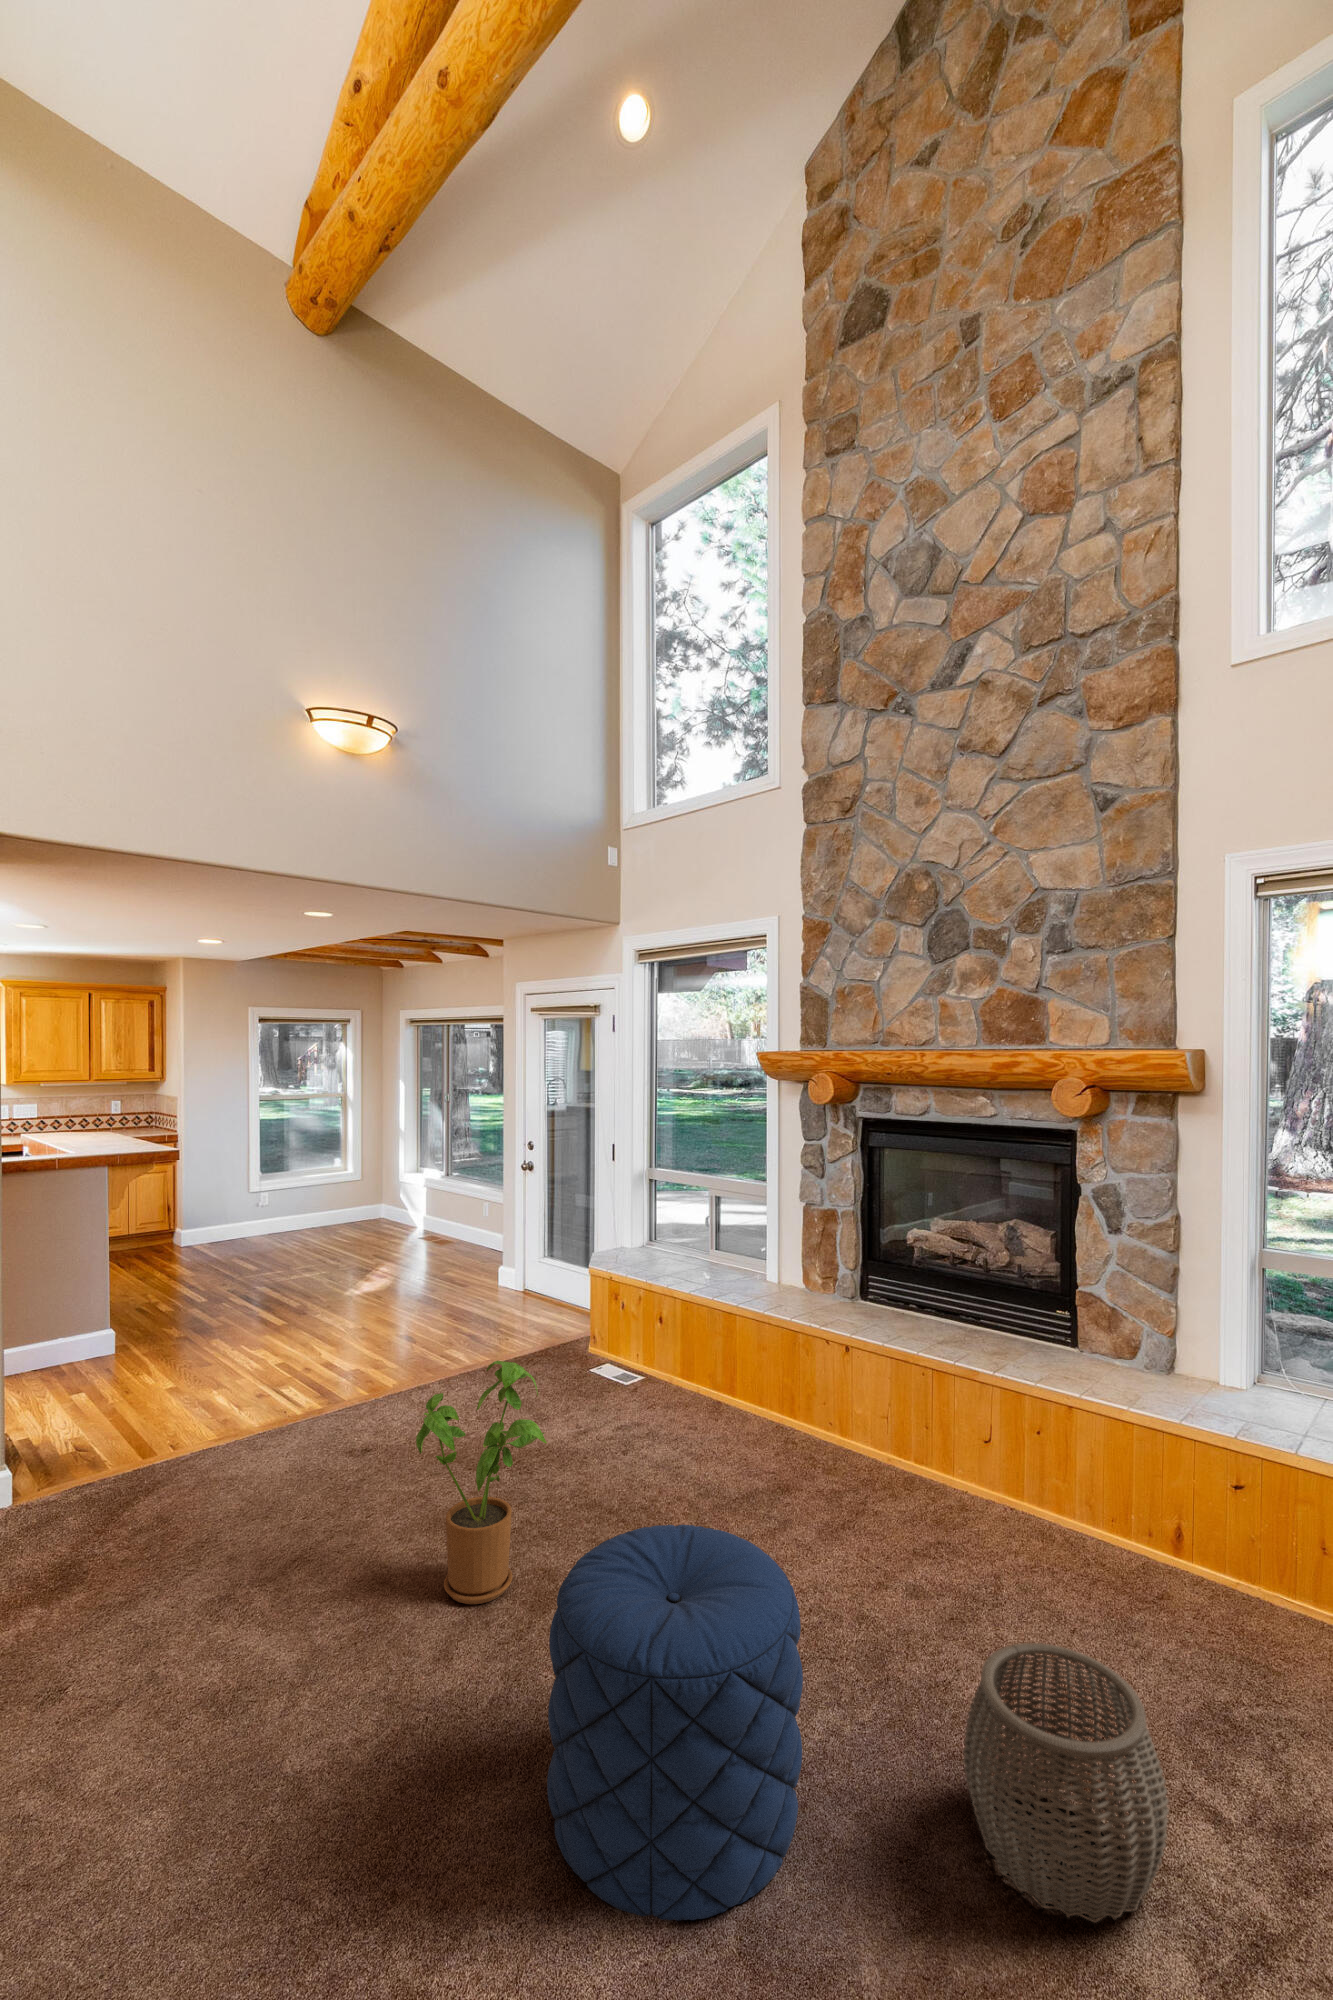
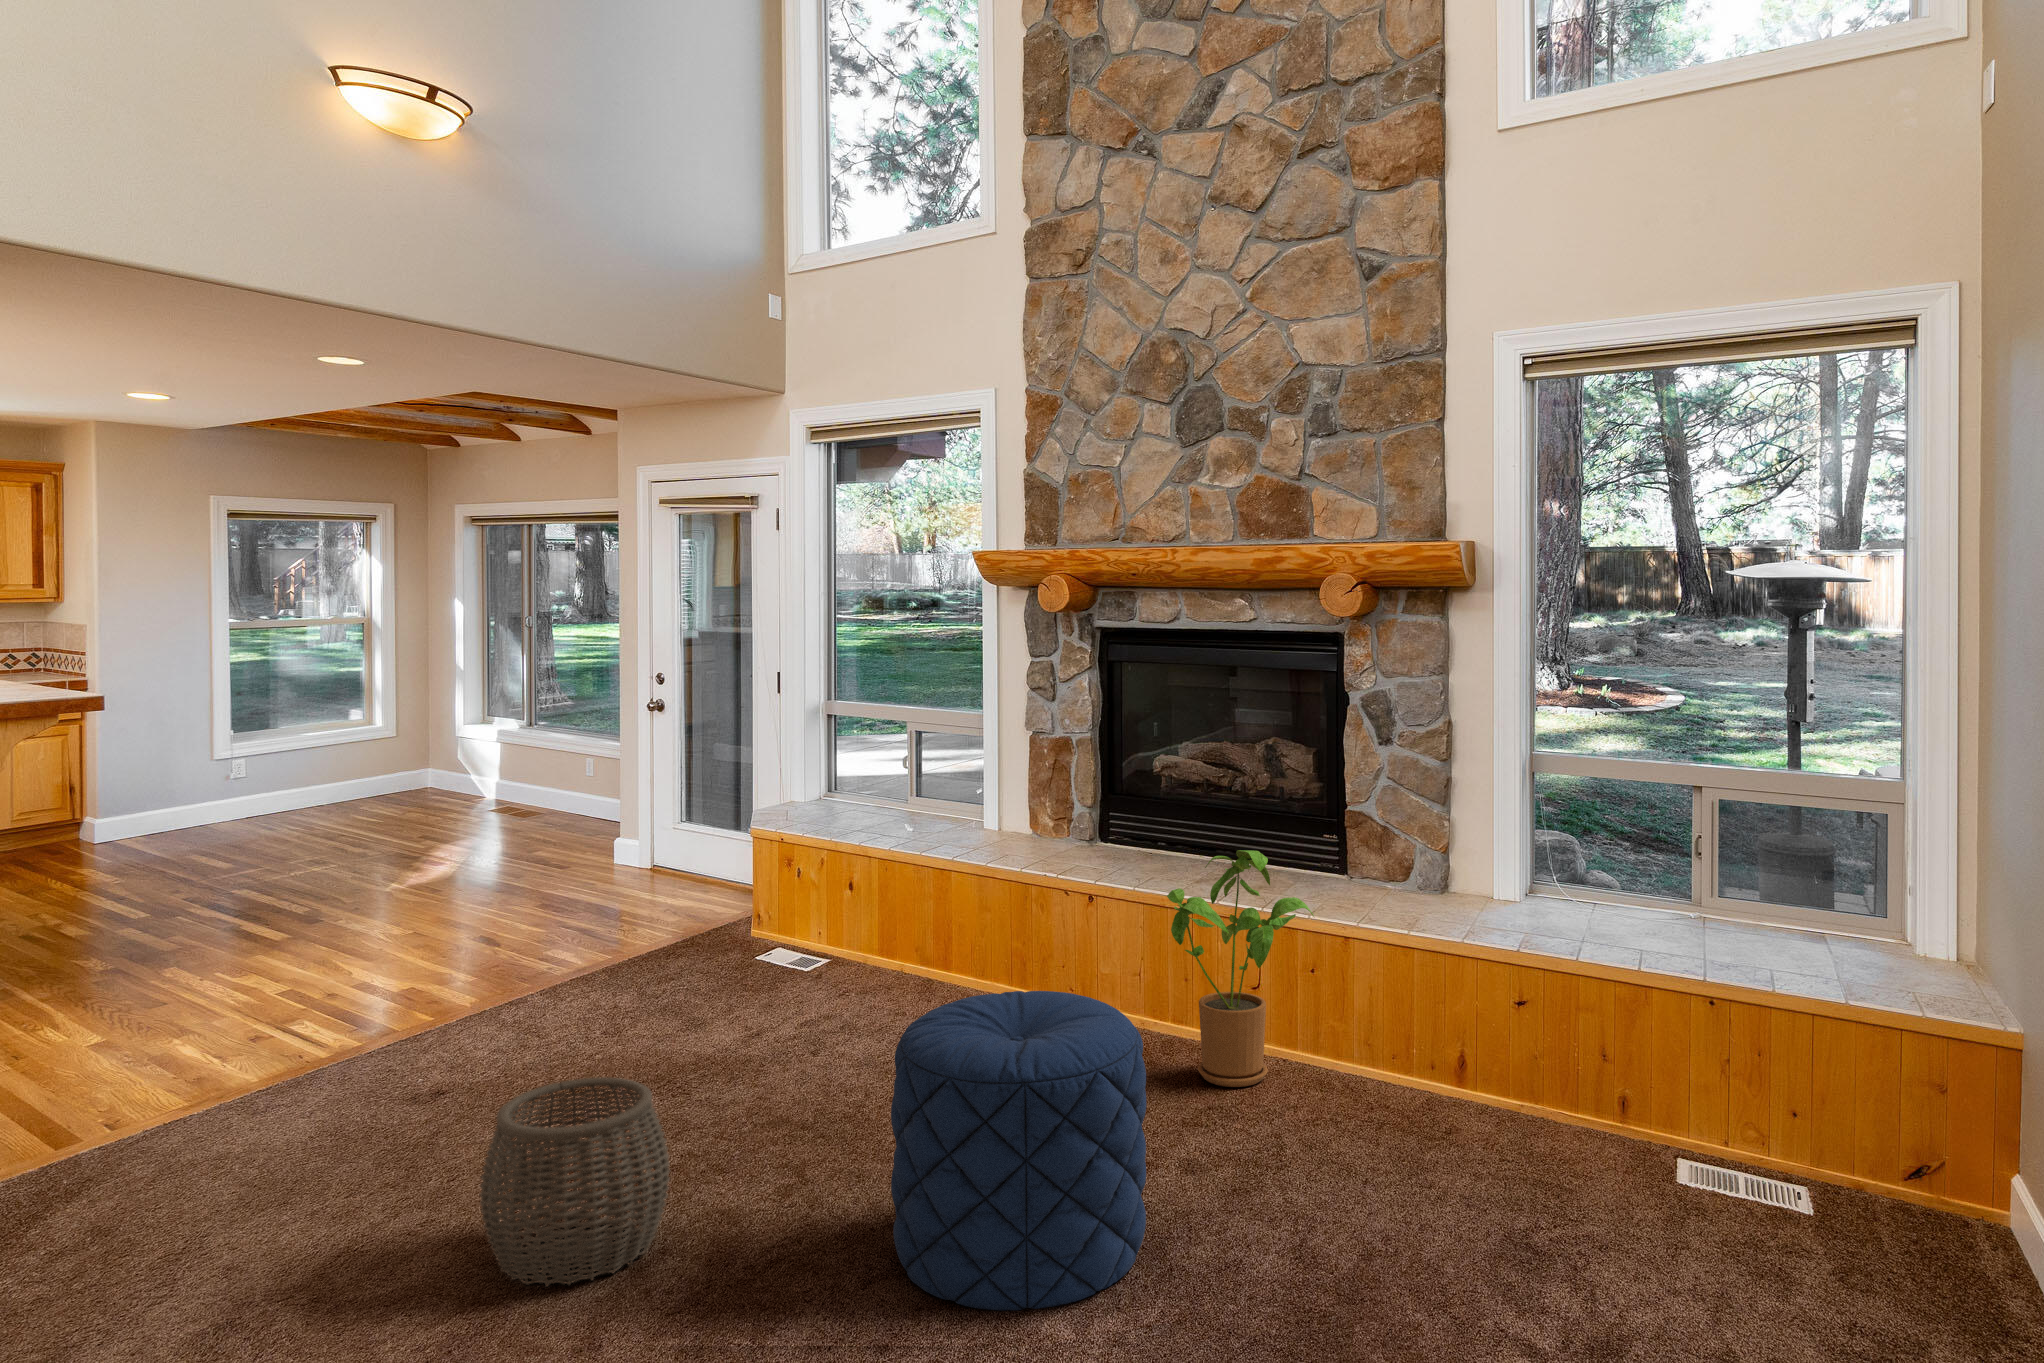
house plant: present [416,1361,547,1604] -> present [1167,850,1314,1087]
woven basket: present [963,1643,1169,1922] -> present [480,1077,670,1286]

